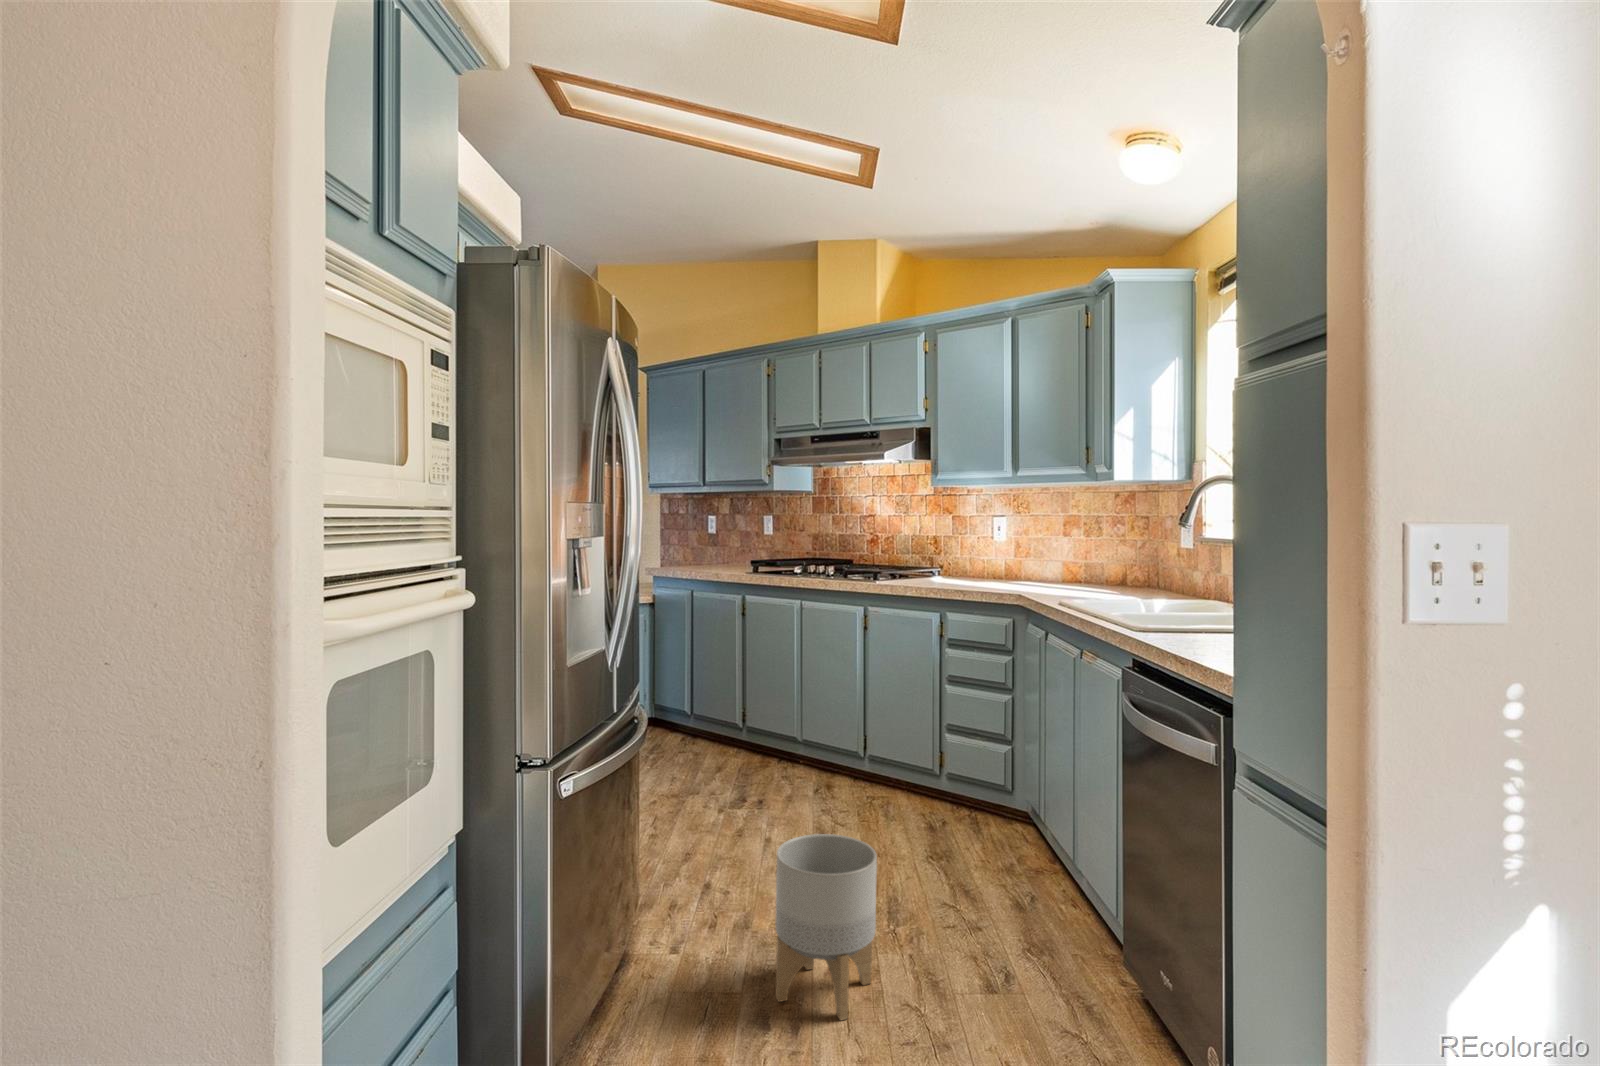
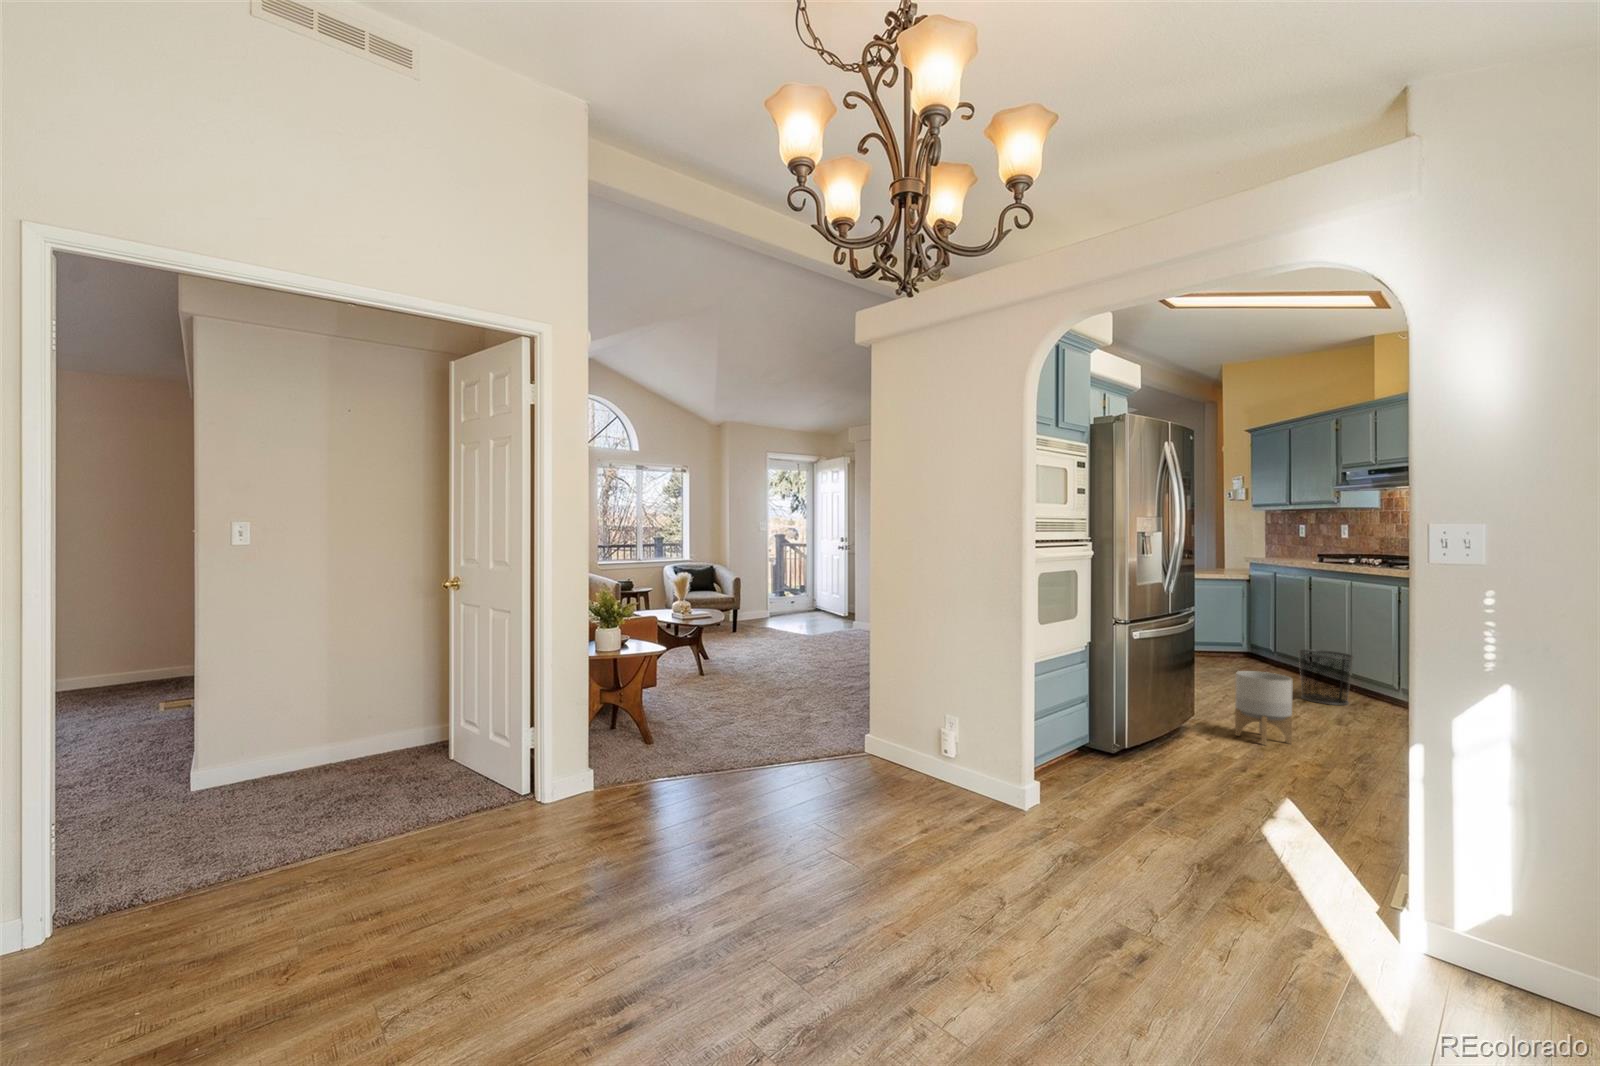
waste bin: none [758,714,828,806] -> present [1298,650,1353,705]

